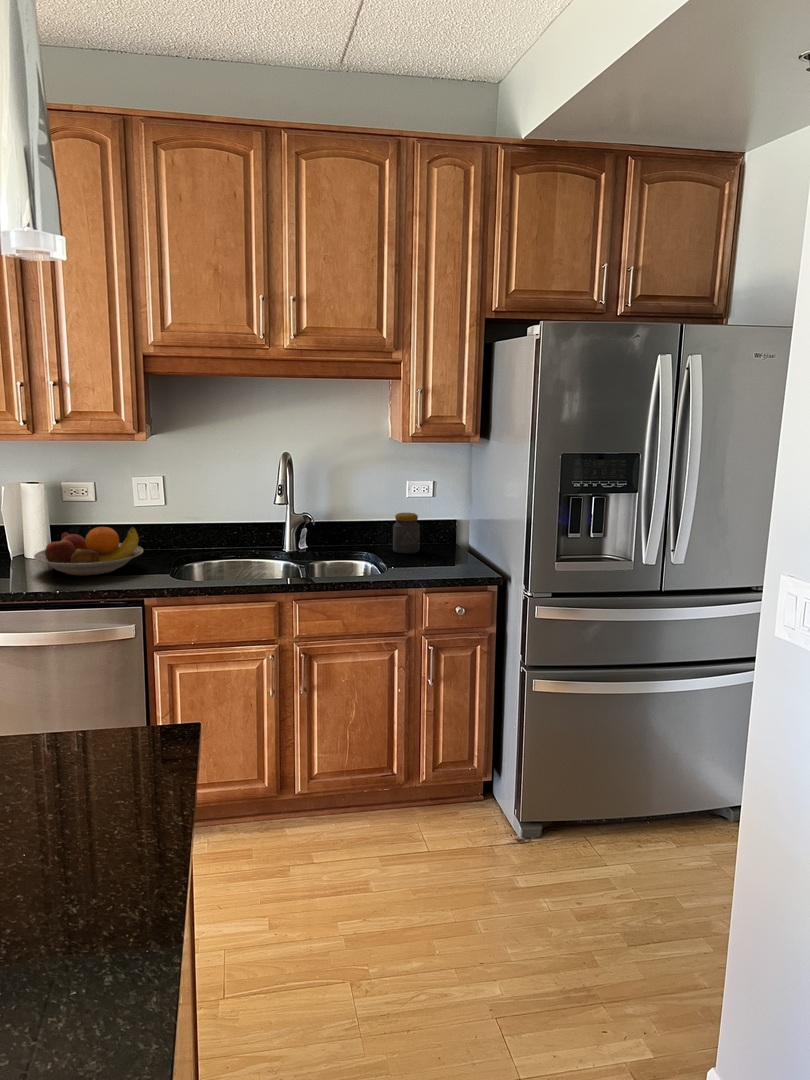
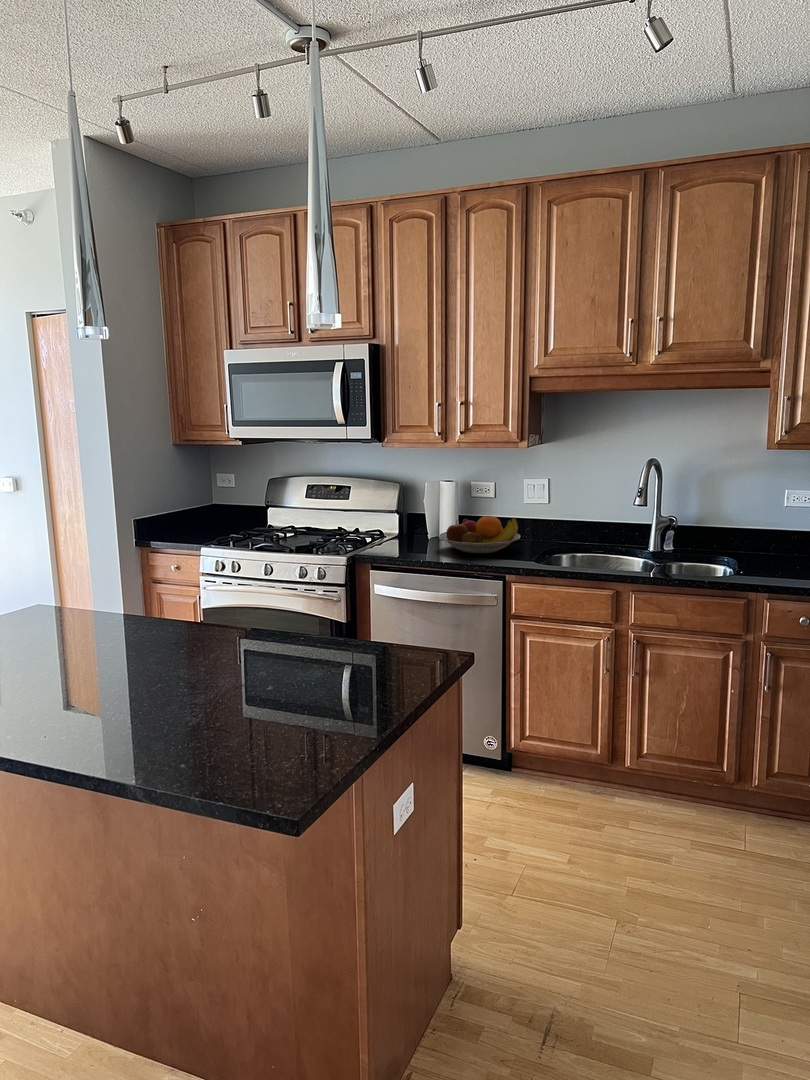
jar: present [393,513,420,554] -> none [757,522,788,564]

